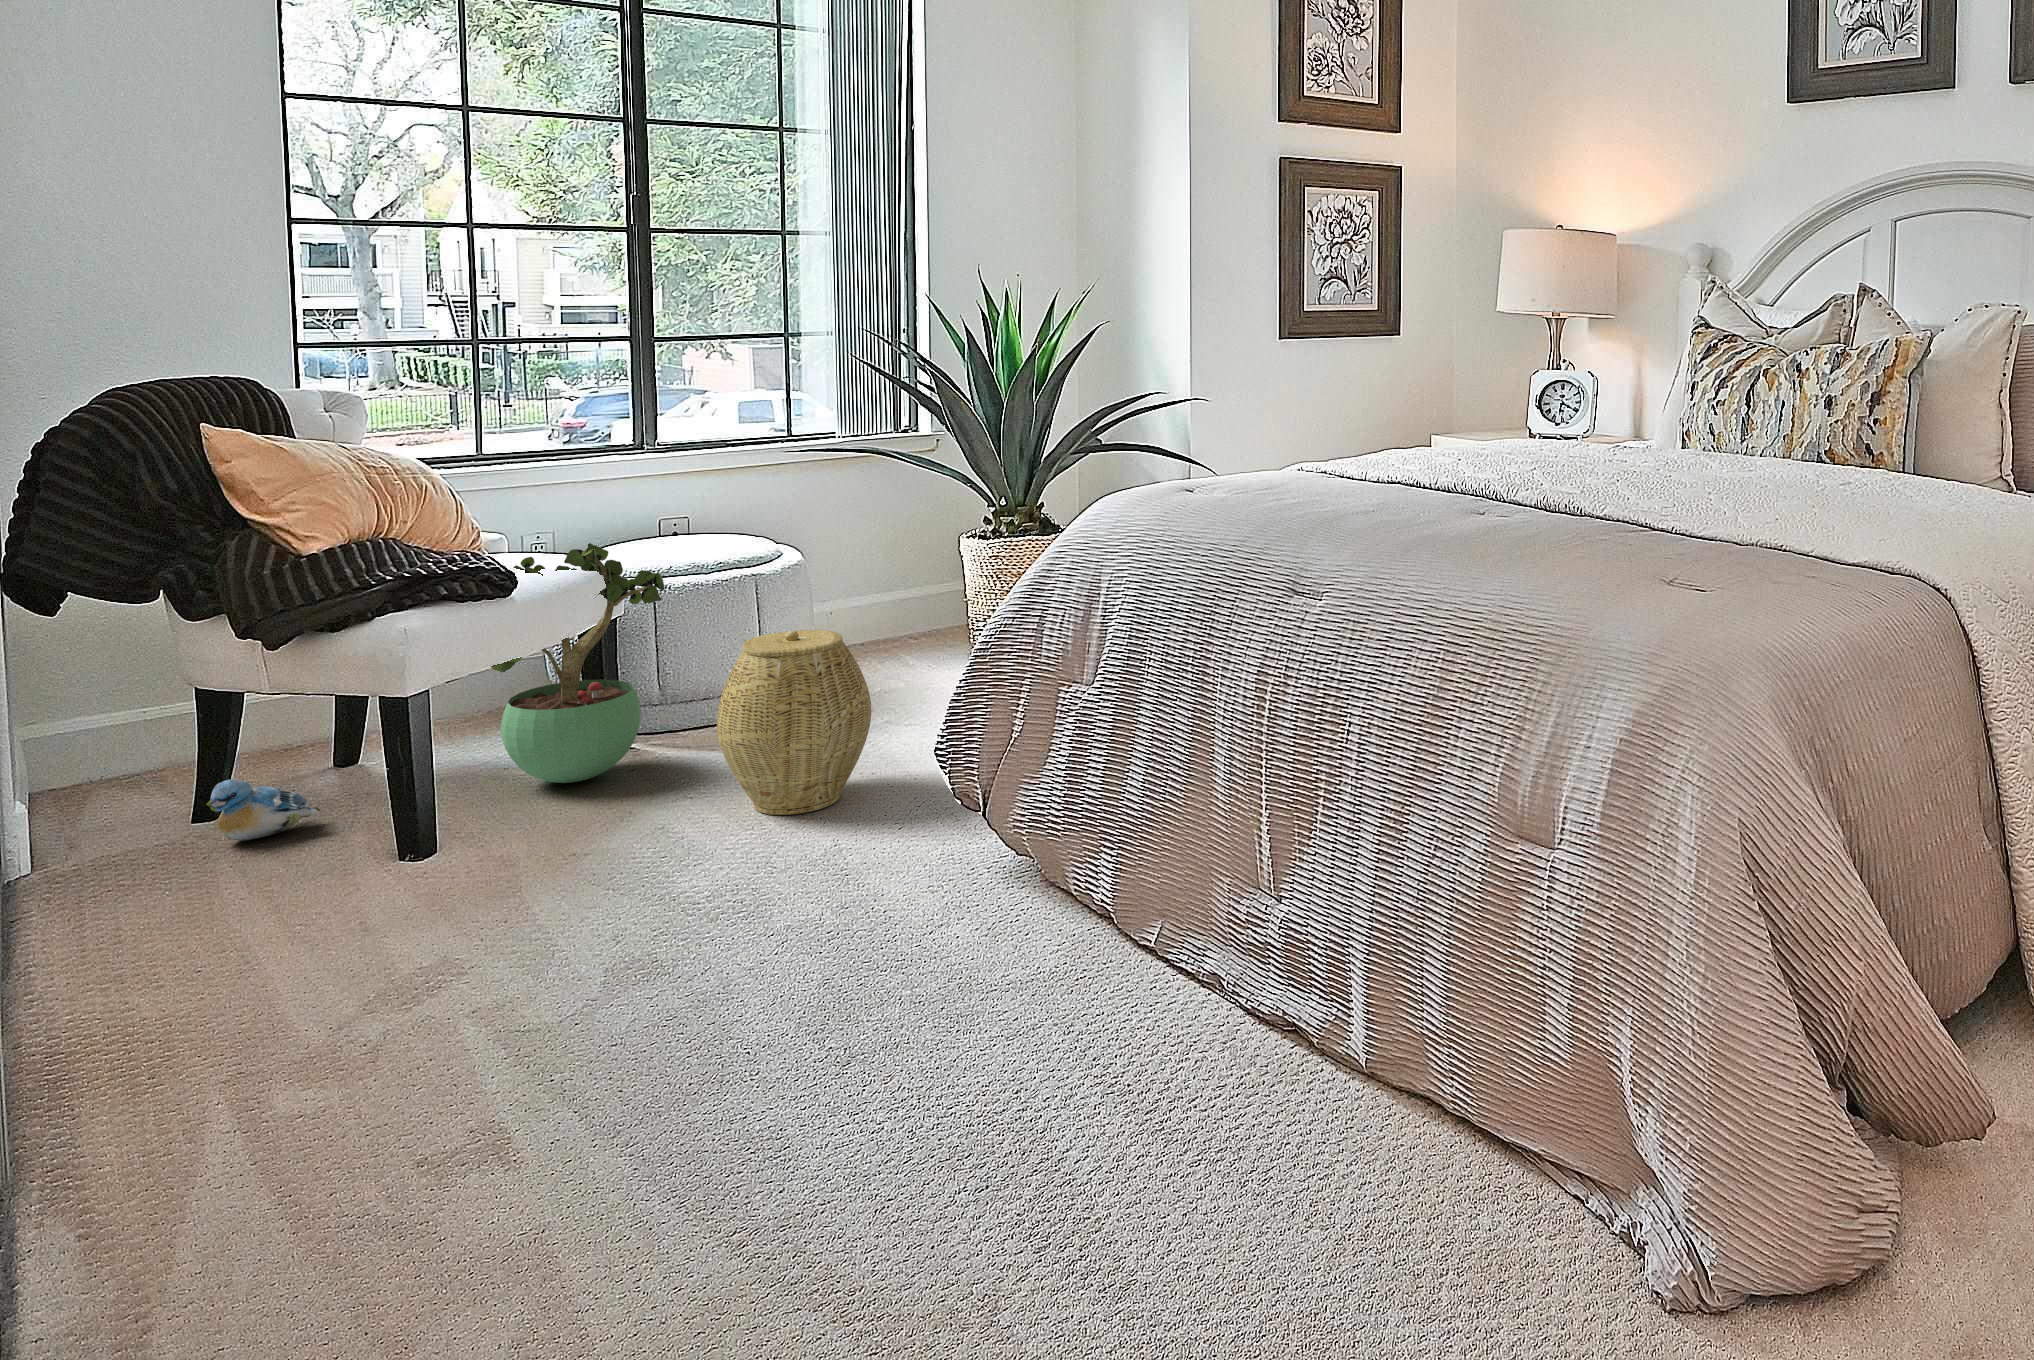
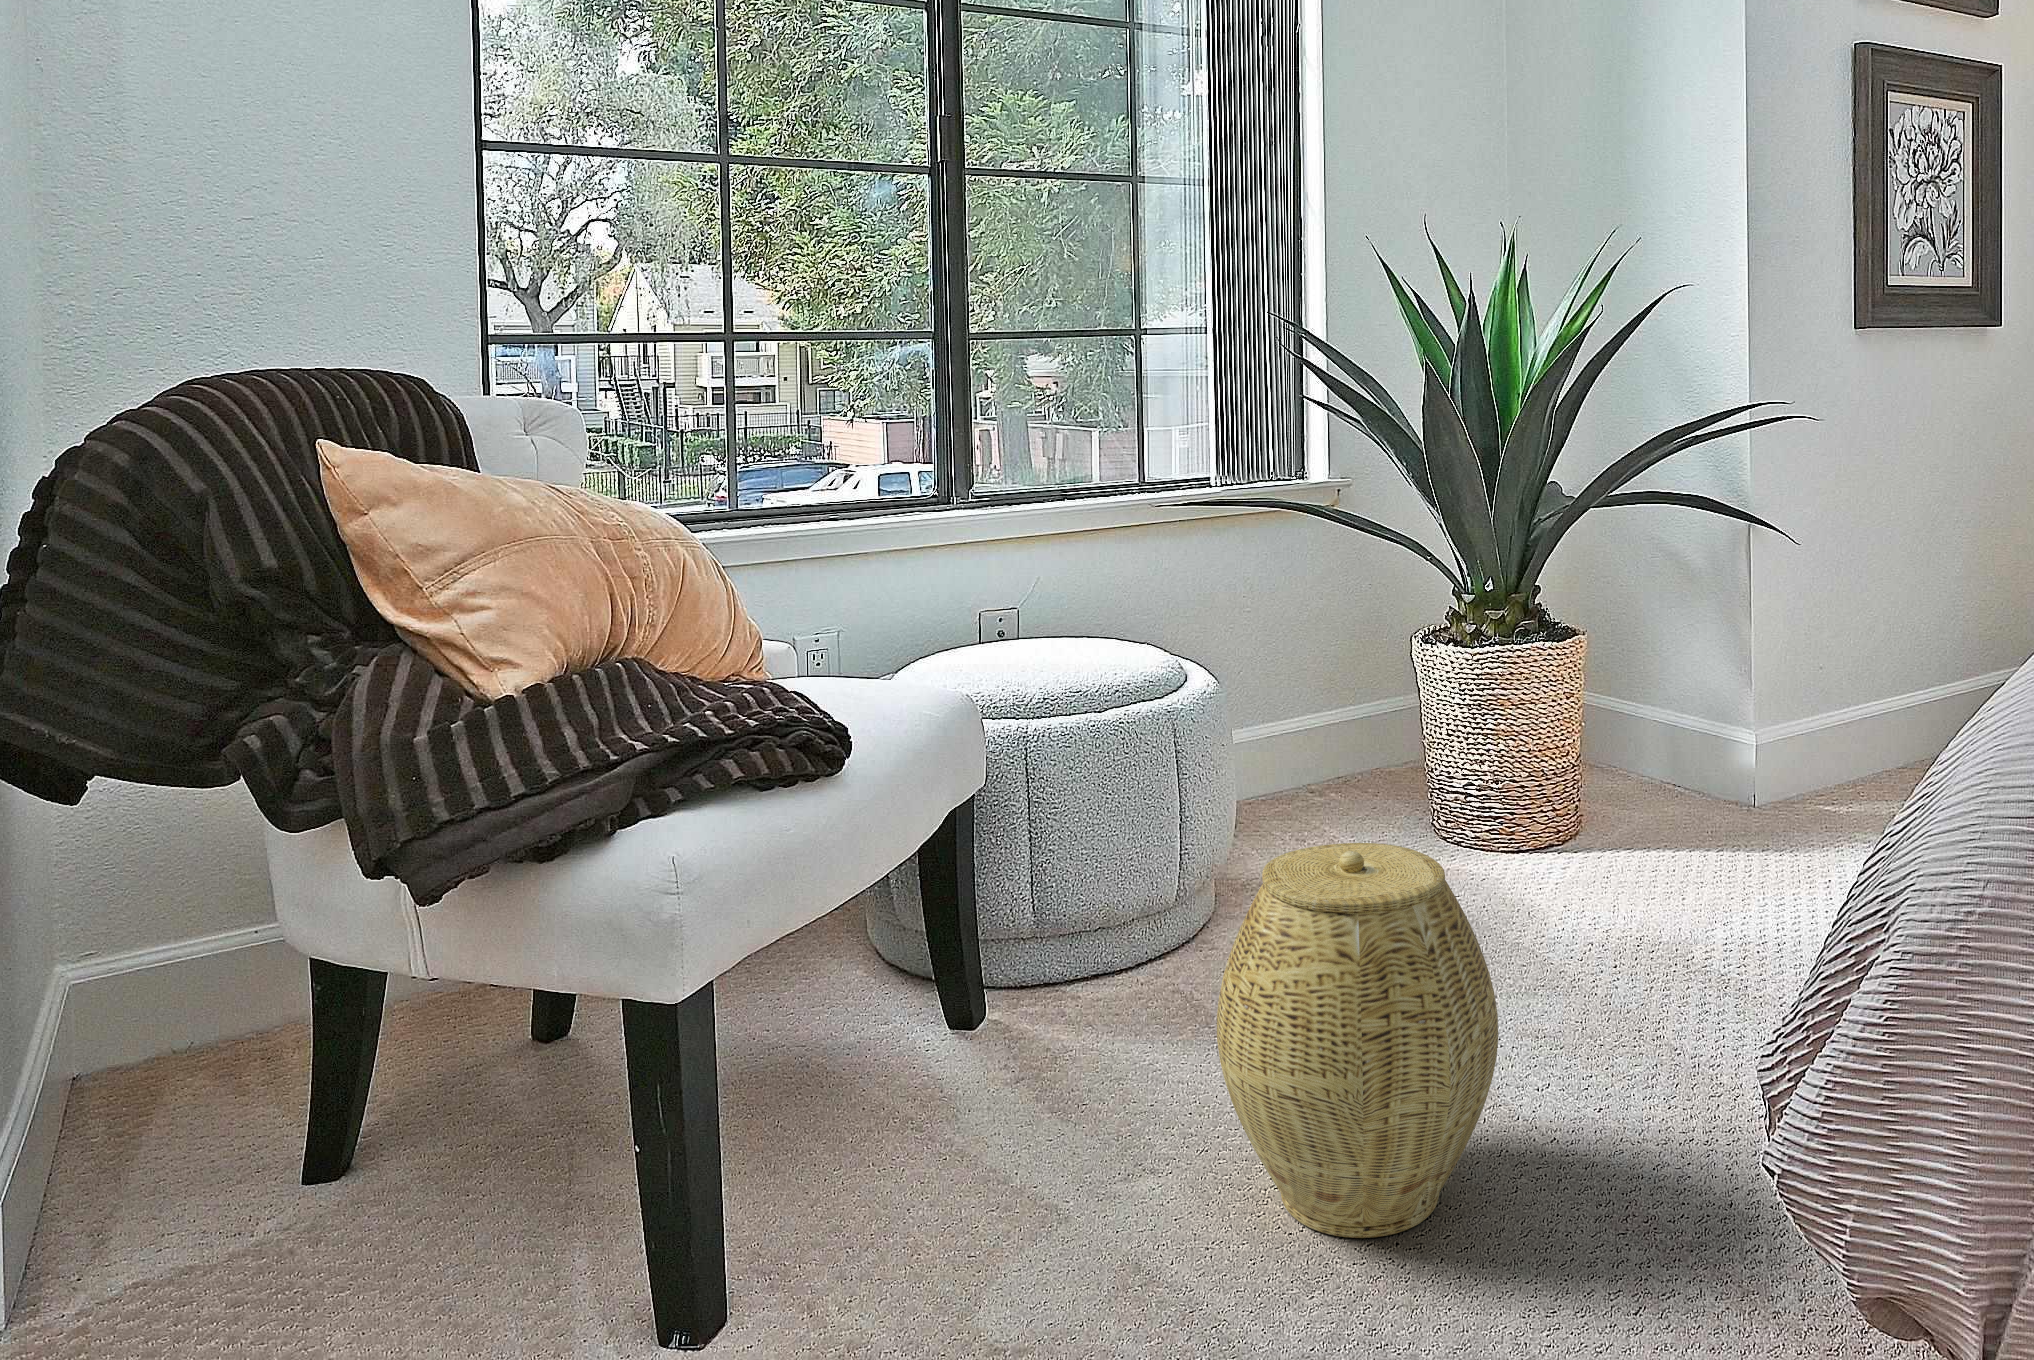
potted plant: present [491,543,664,783] -> none [787,667,1073,1118]
plush toy: present [206,779,320,840] -> none [313,1132,507,1252]

